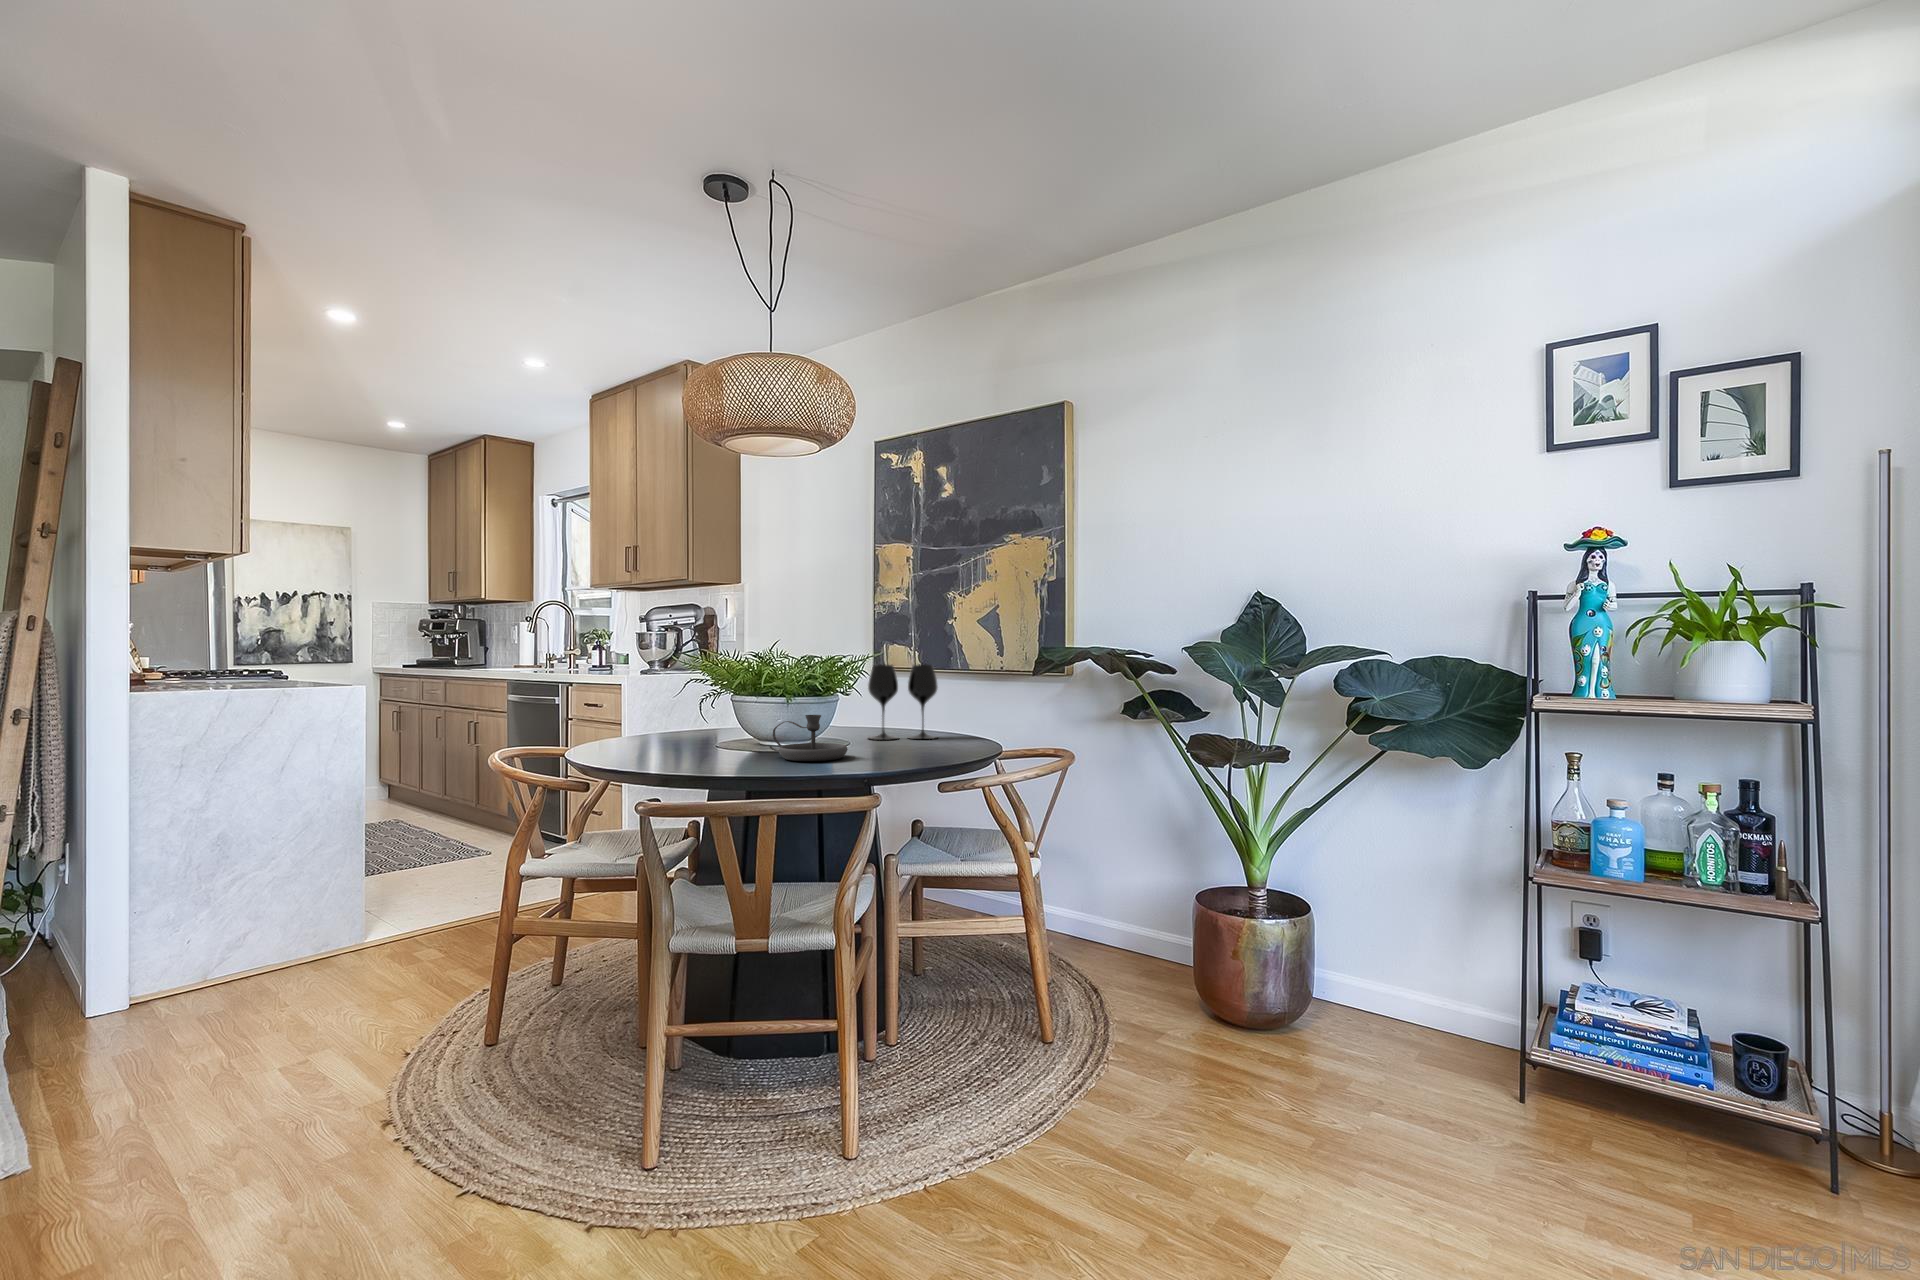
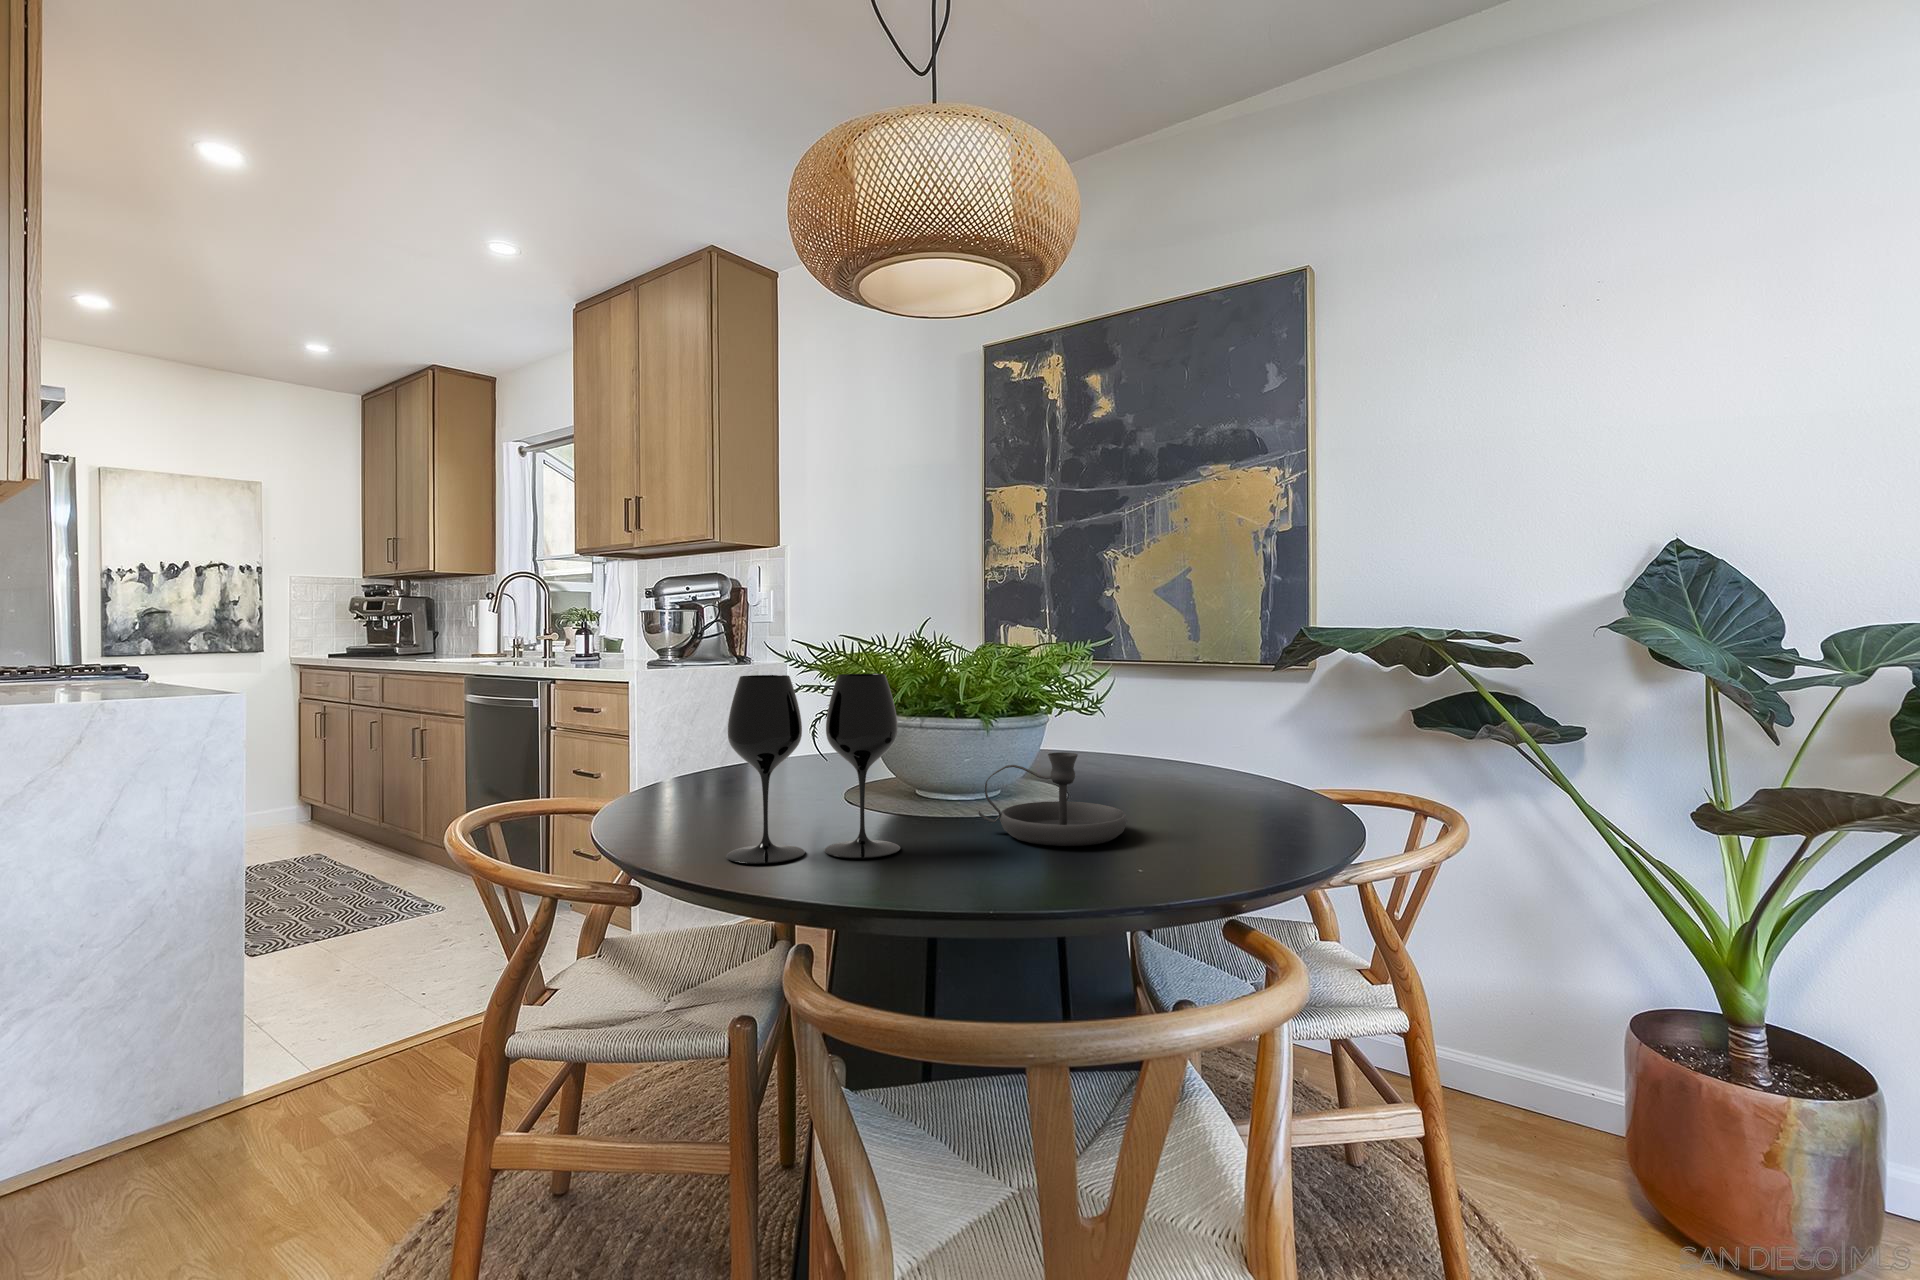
wine glass: present [868,664,938,740] -> present [726,674,900,864]

